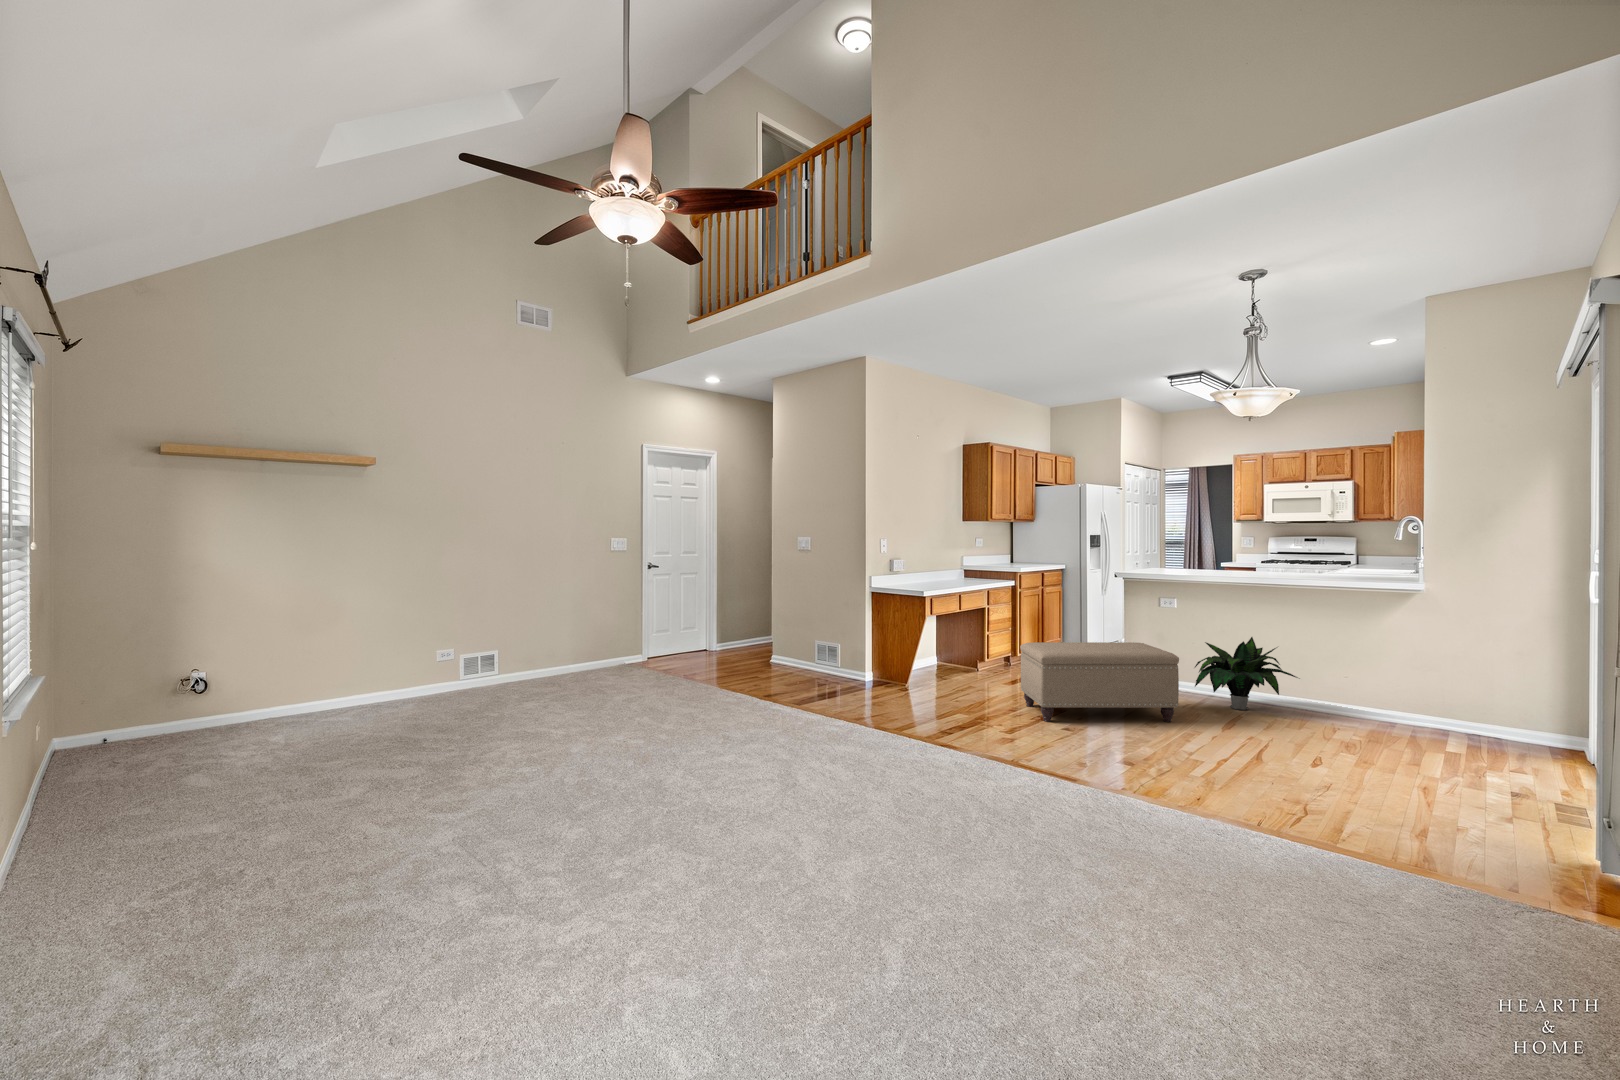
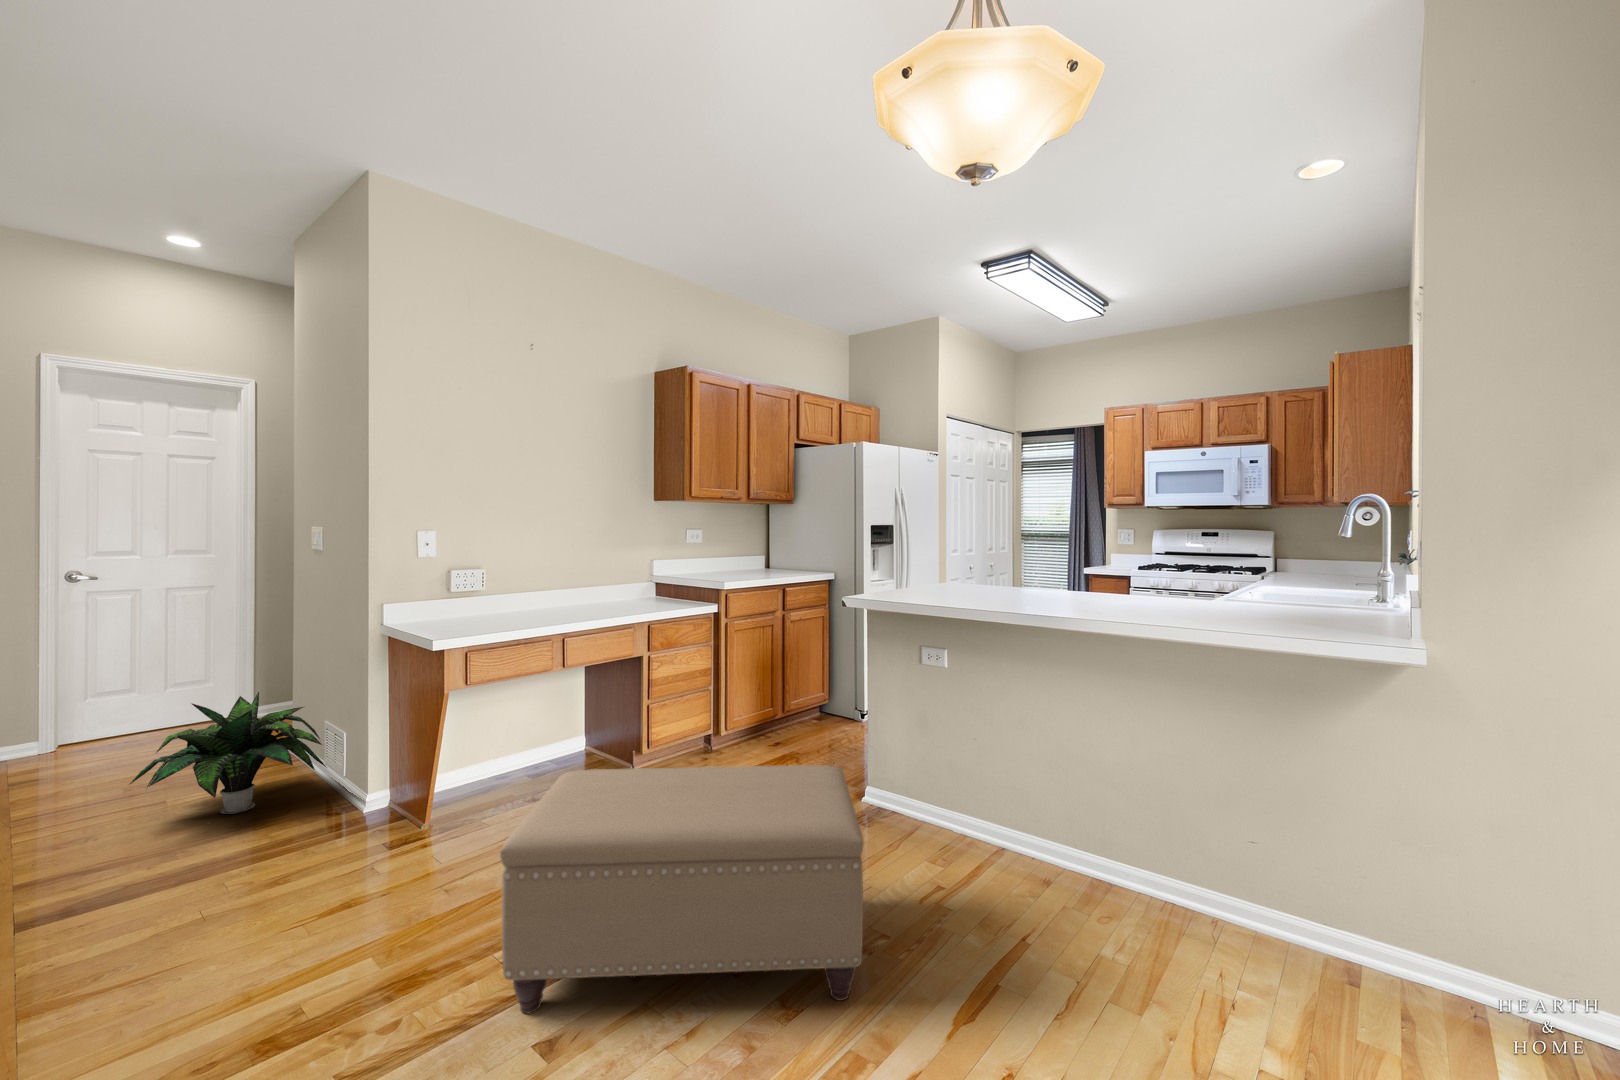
potted plant: present [1195,637,1298,710] -> present [130,692,327,814]

